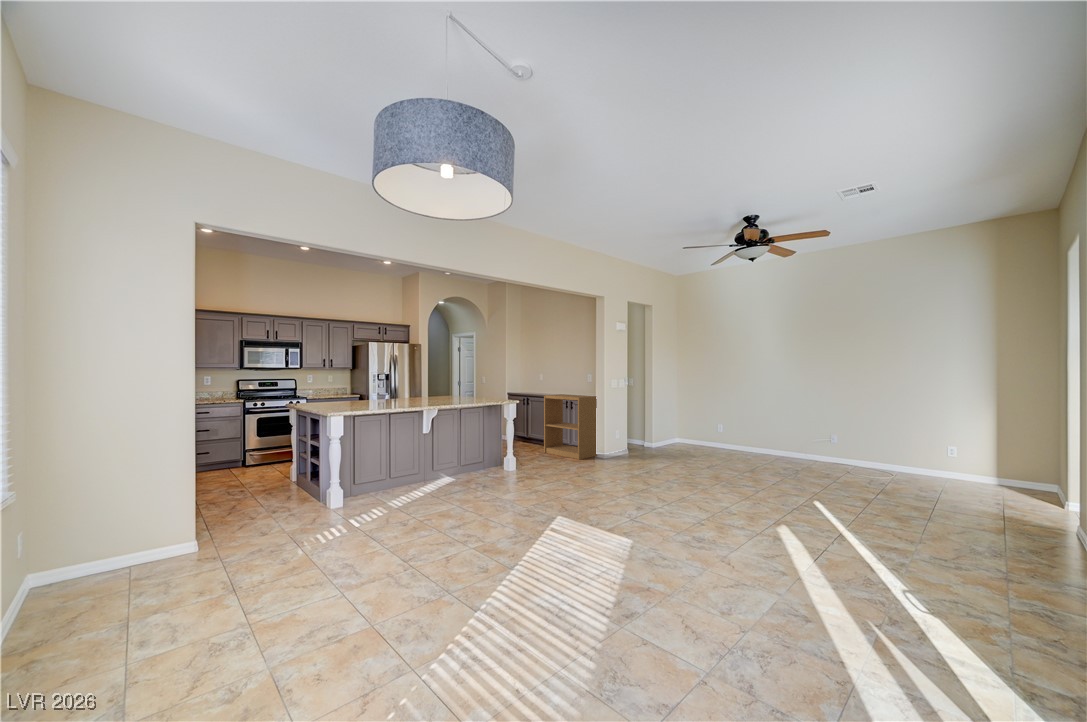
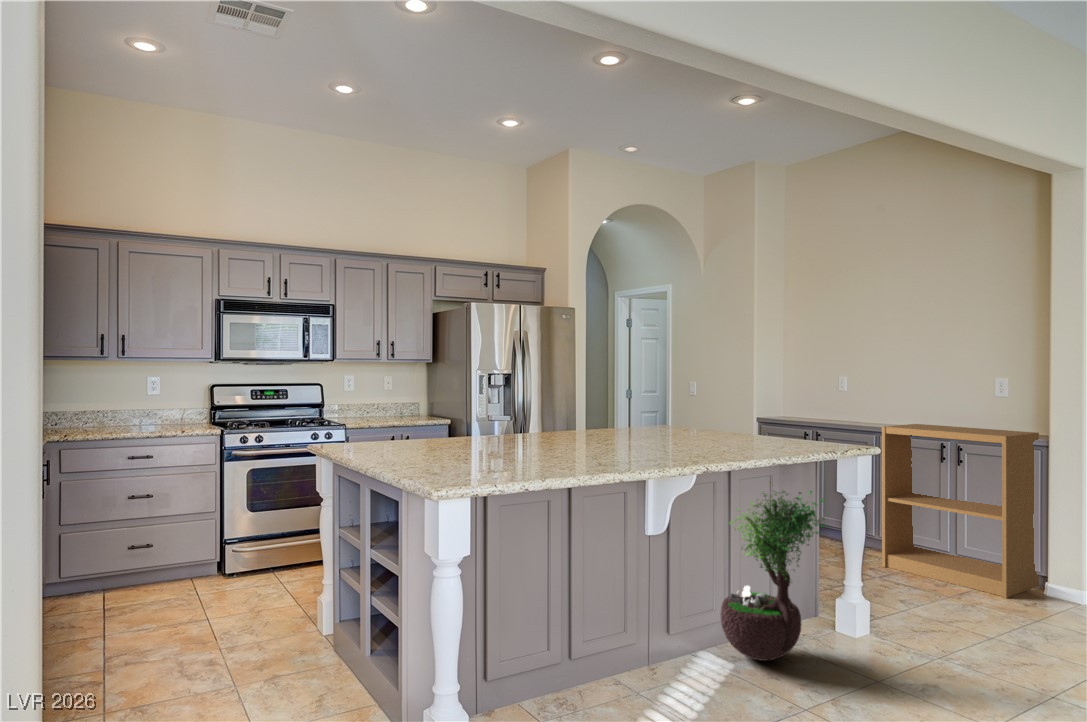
potted tree: none [453,413,491,479] -> present [720,482,830,661]

